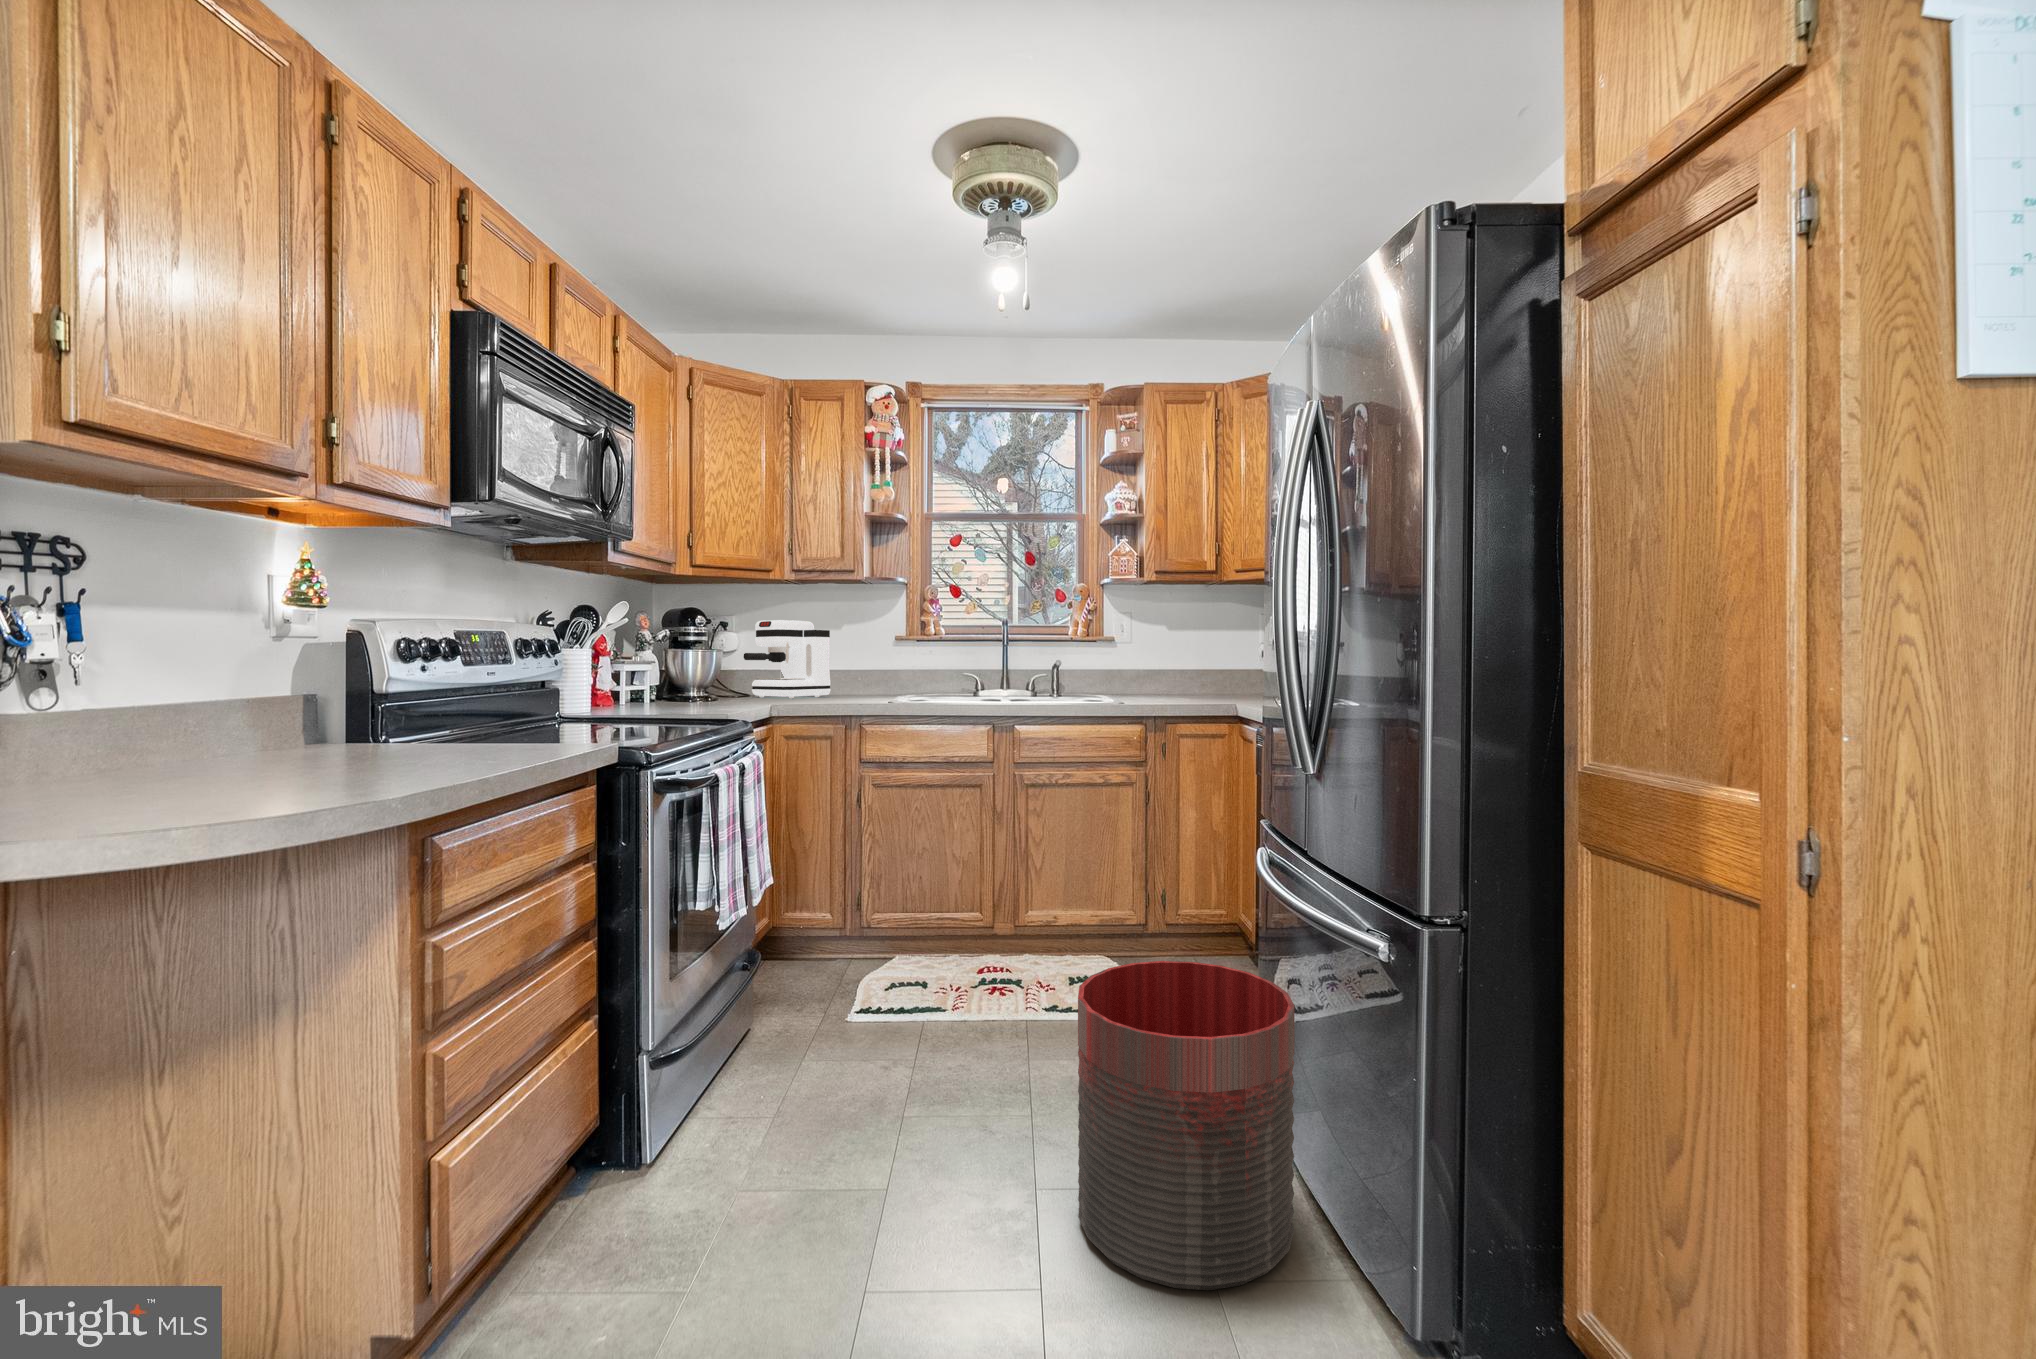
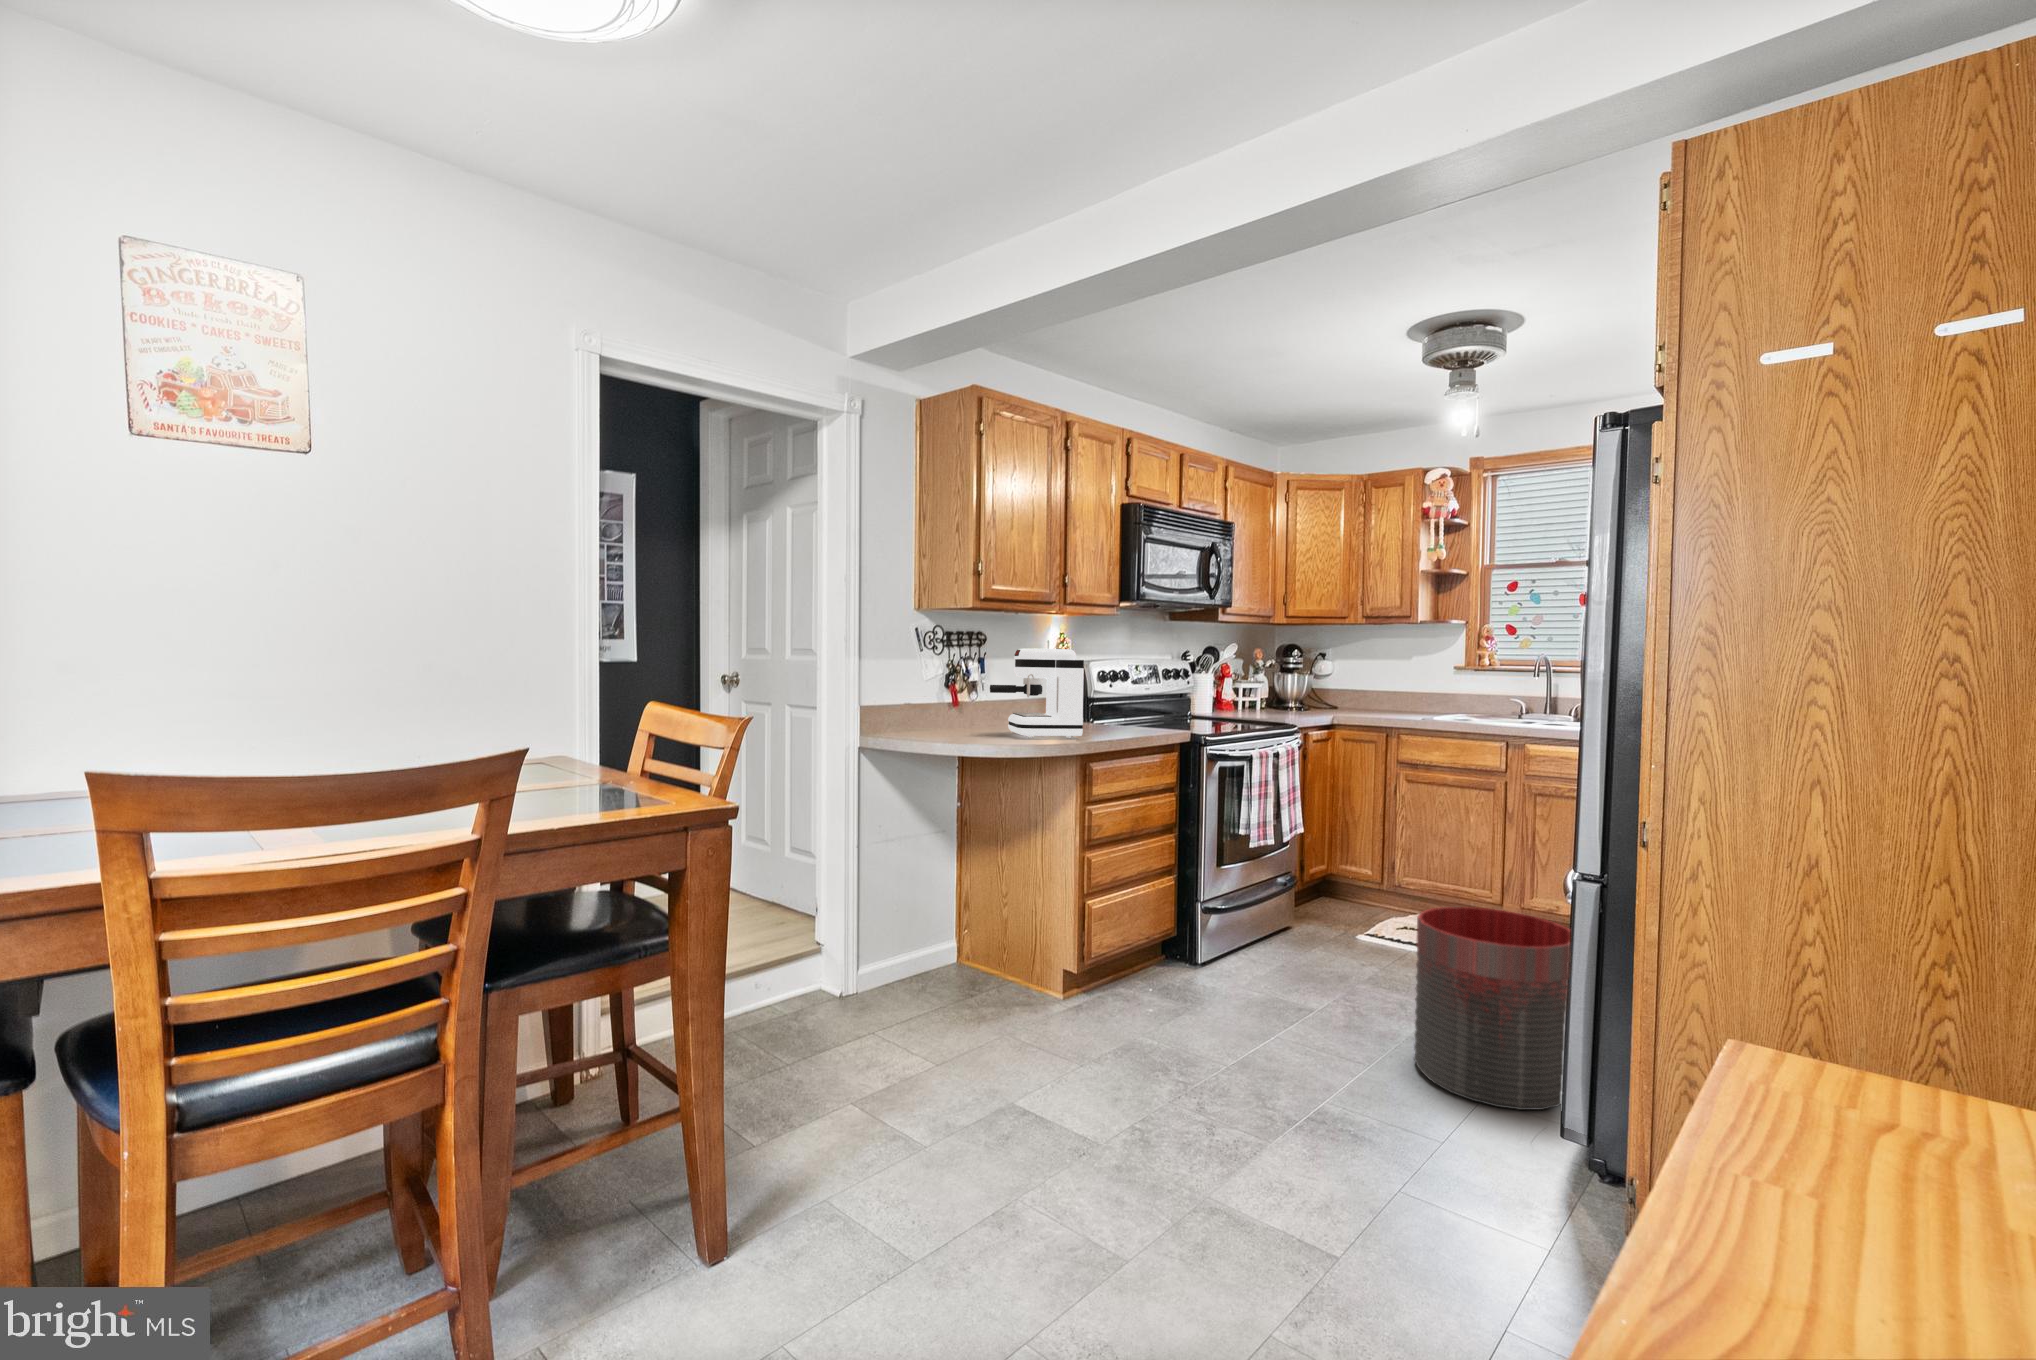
coffee maker: present [744,620,830,698] -> present [990,648,1084,738]

